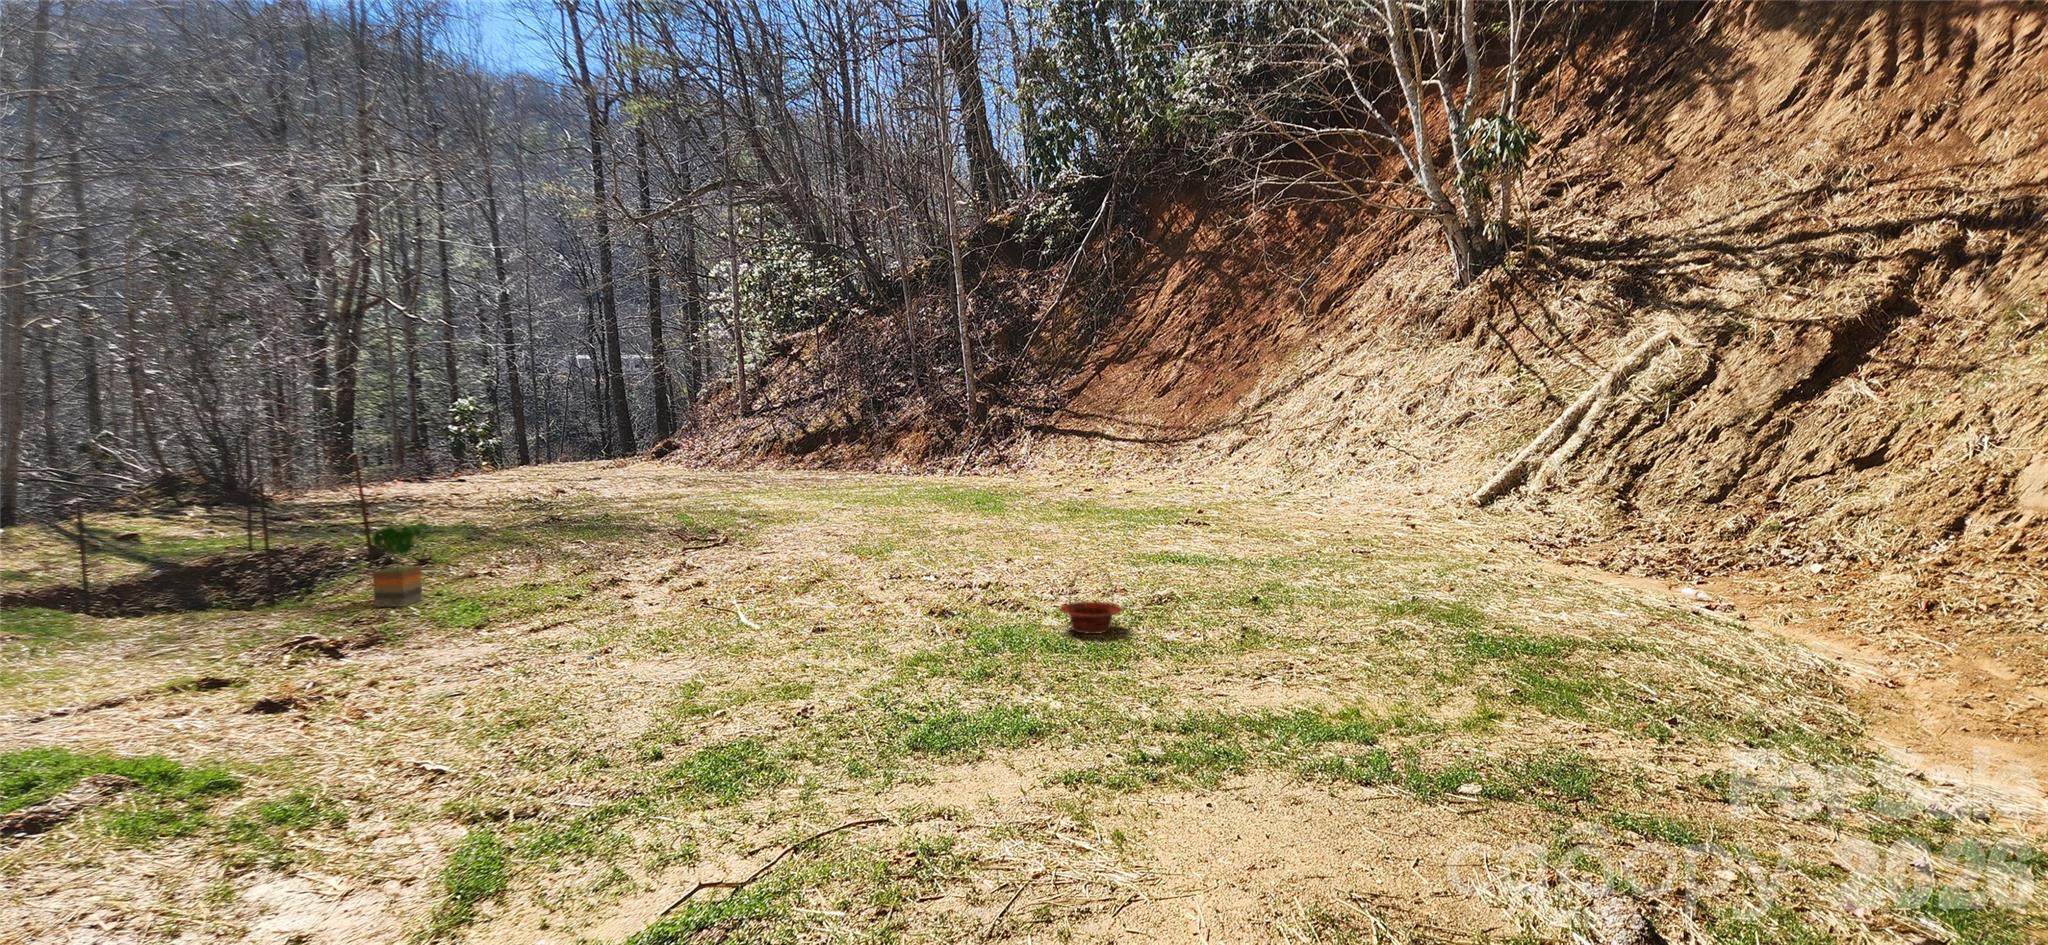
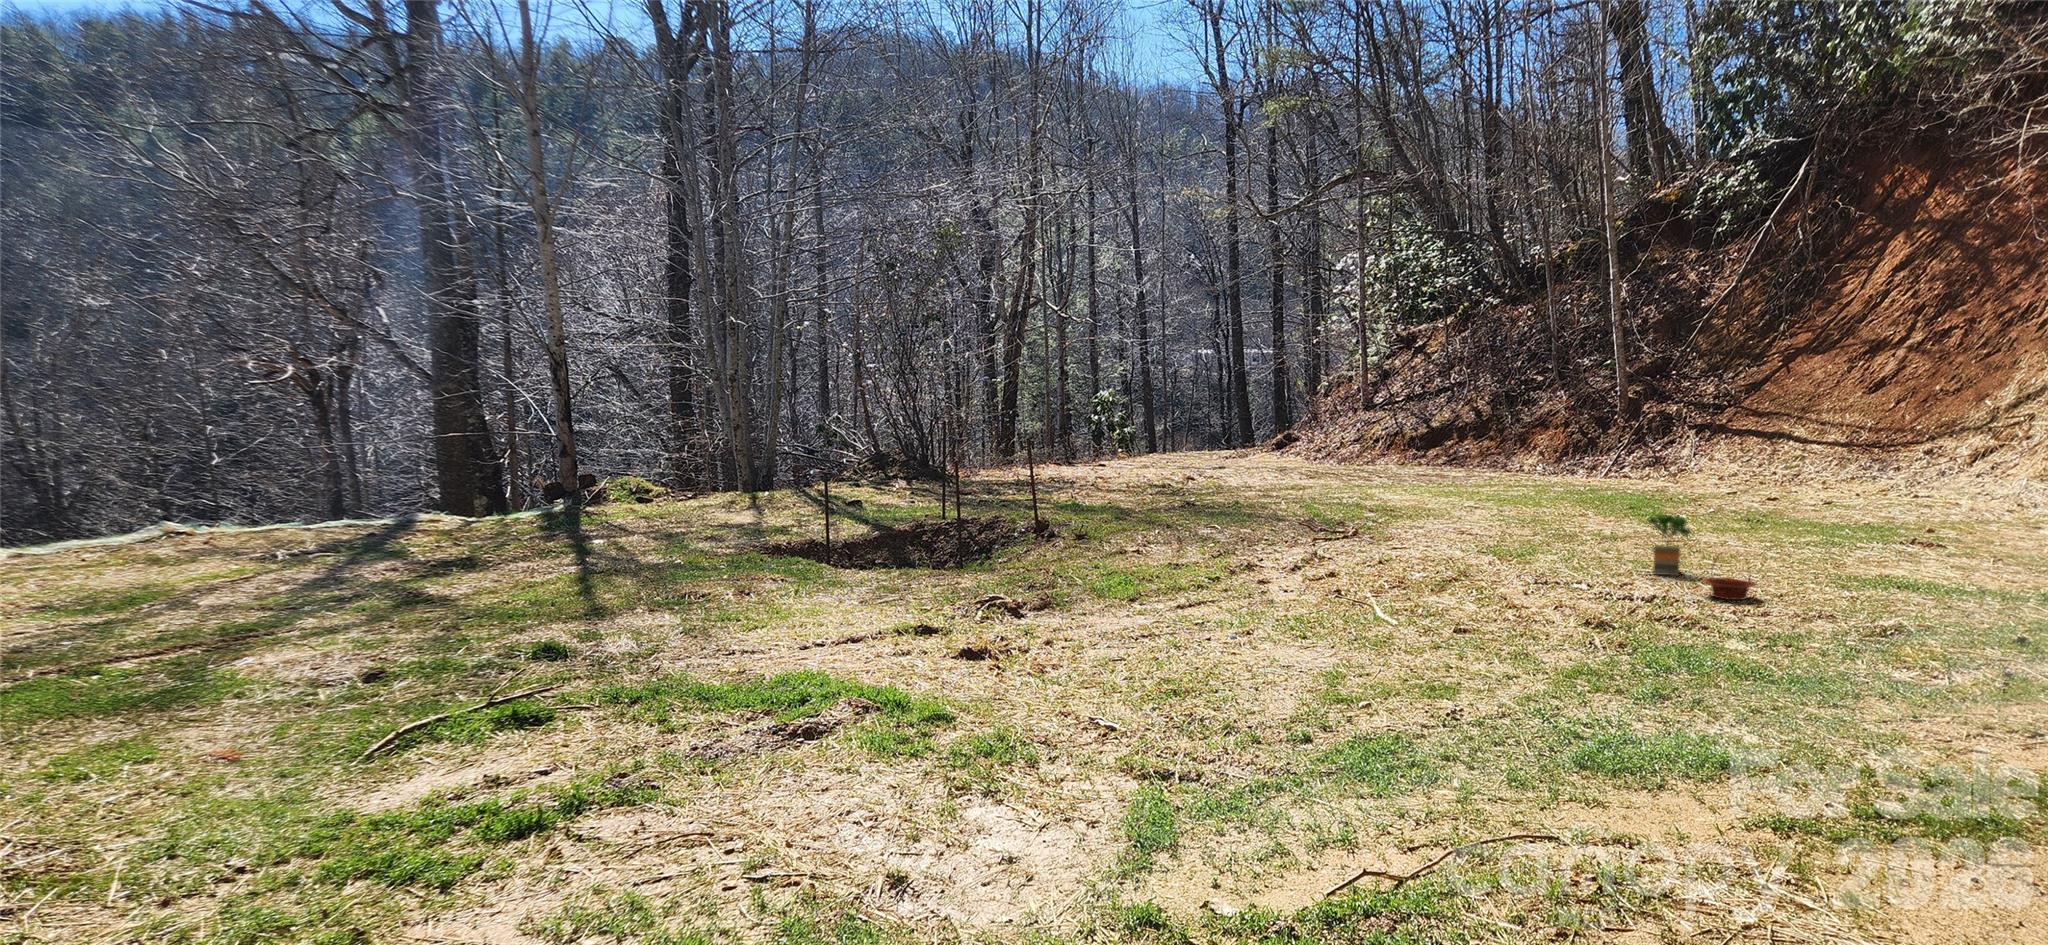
potted tree: present [371,526,428,607] -> present [1648,515,1692,576]

